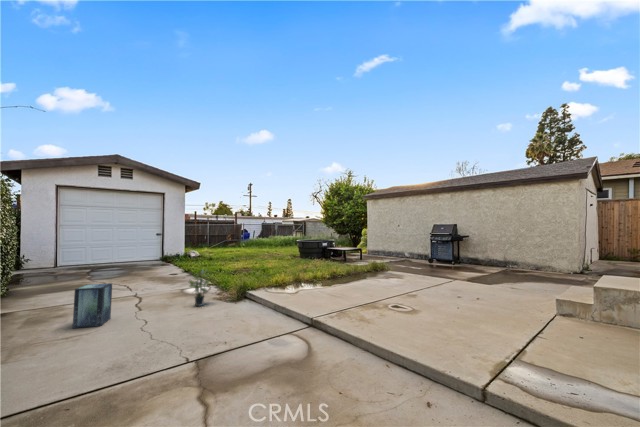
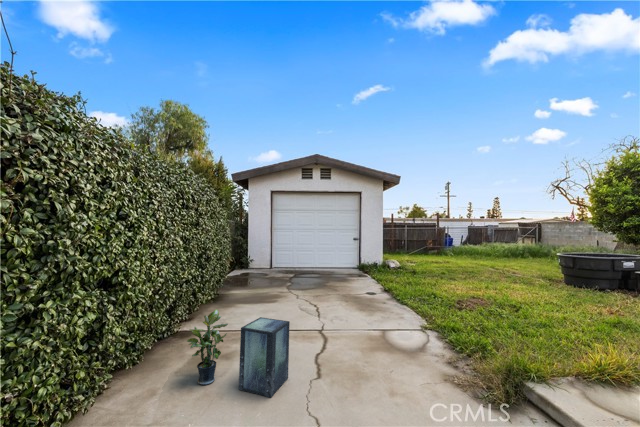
potted plant: present [189,270,209,306] -> present [187,309,228,385]

